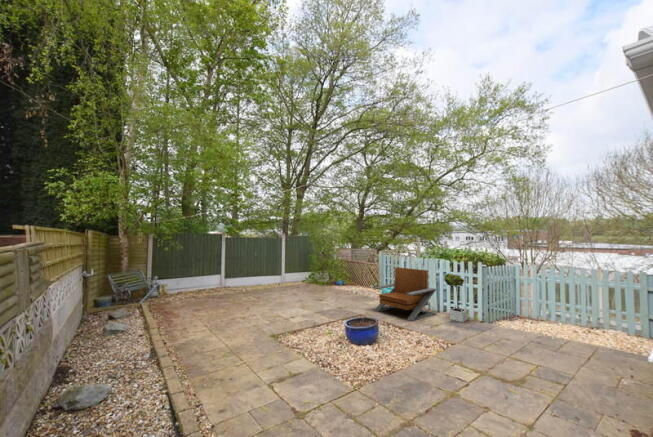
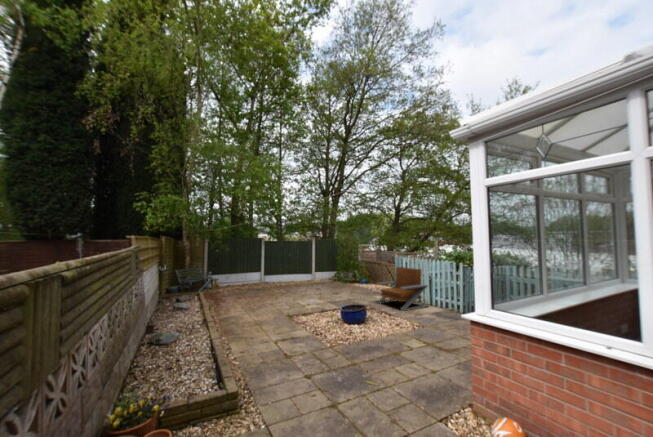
potted tree: present [444,273,468,322] -> none [433,271,454,313]

